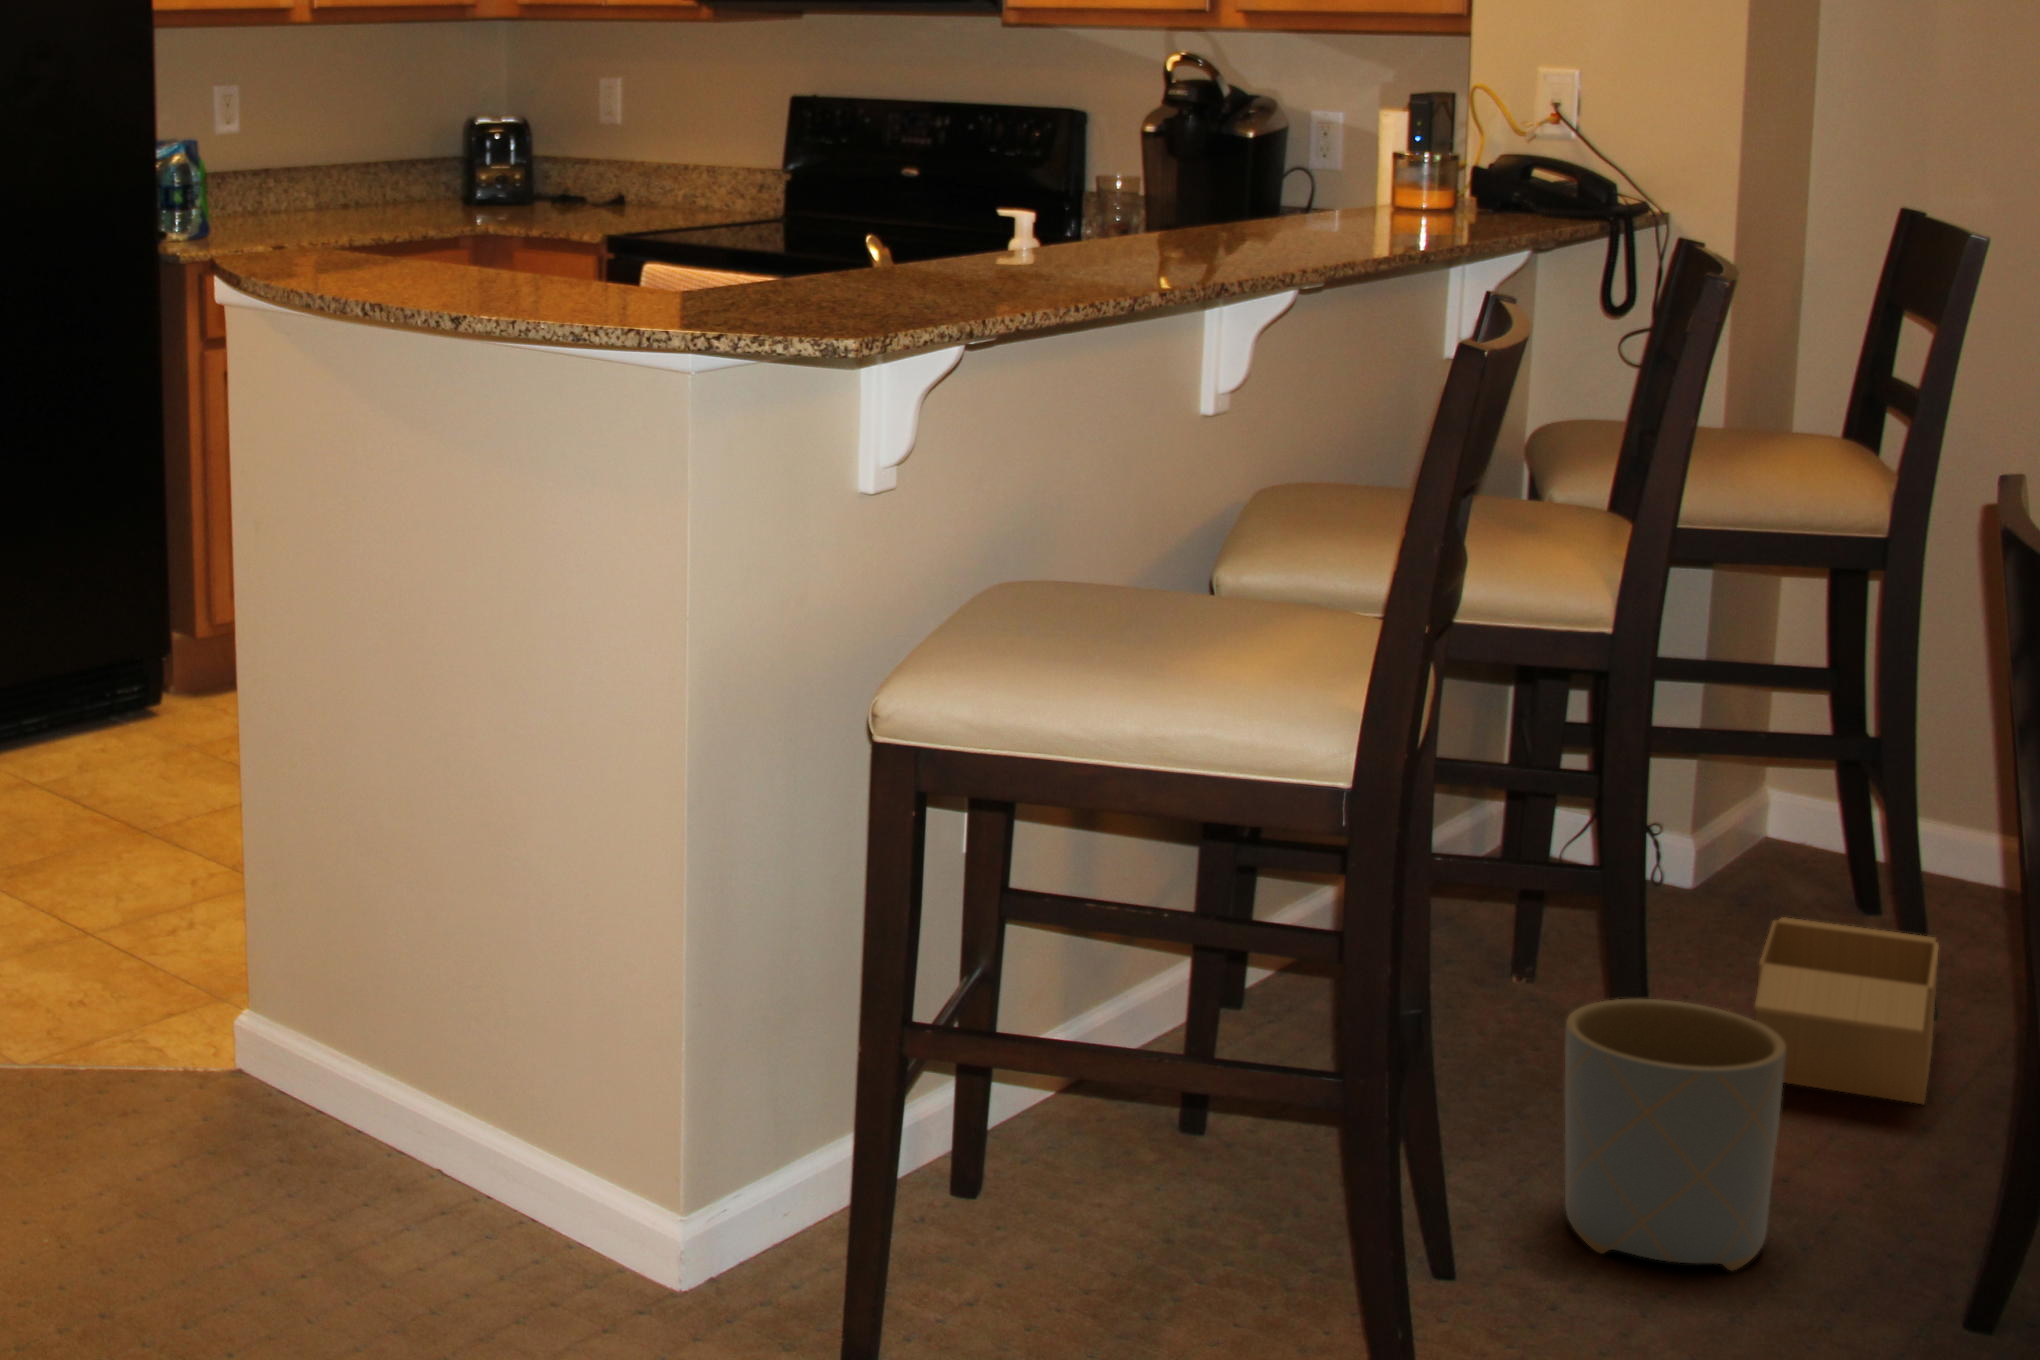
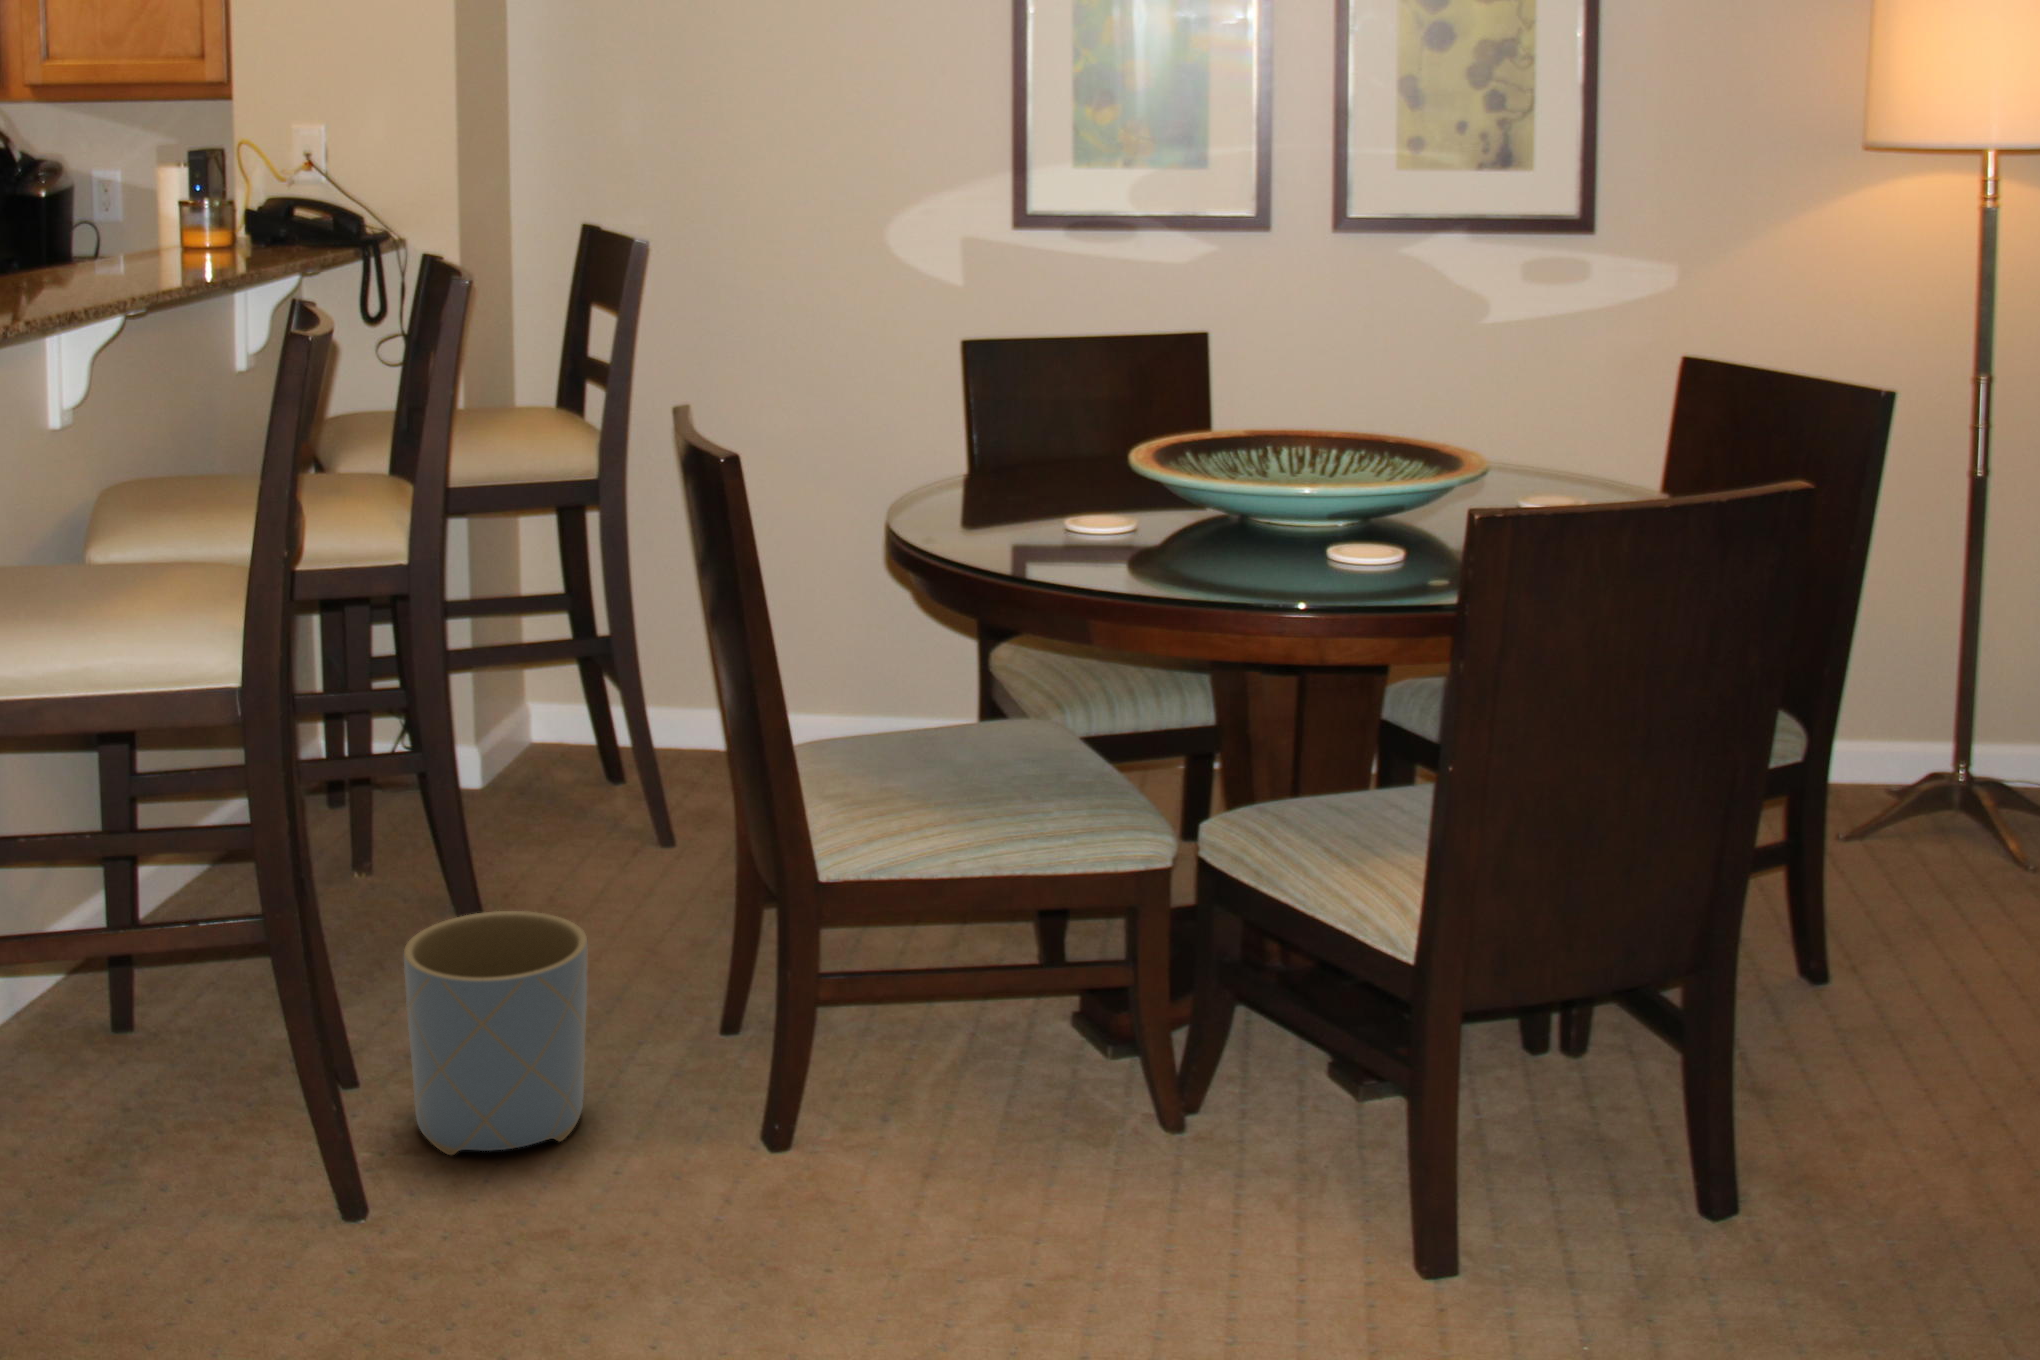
cardboard box: present [1755,917,1939,1104] -> none [541,800,675,948]

